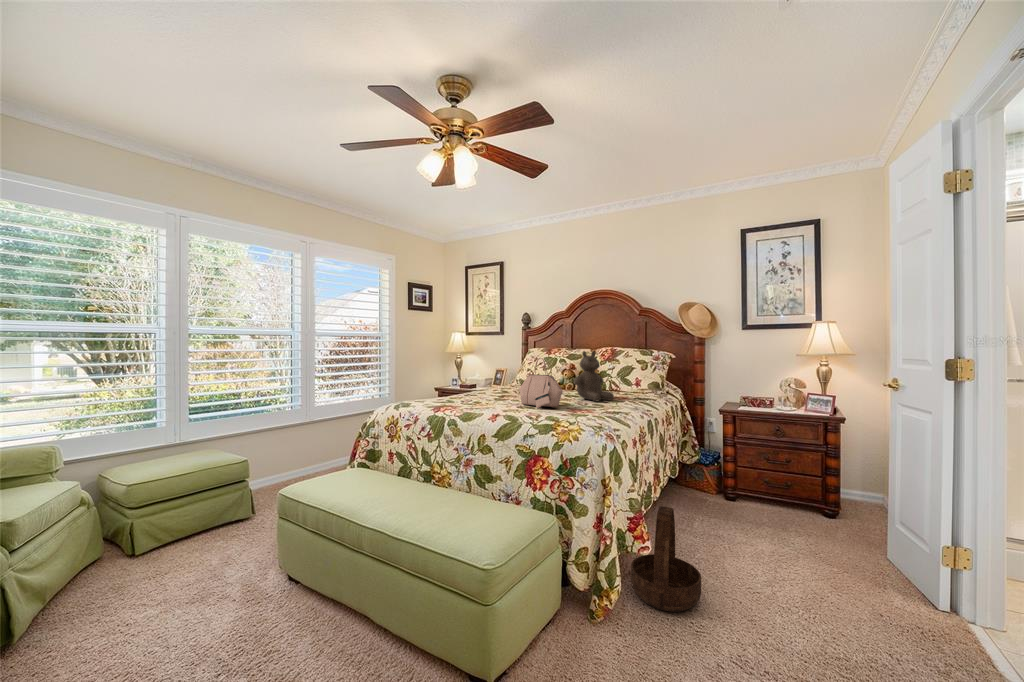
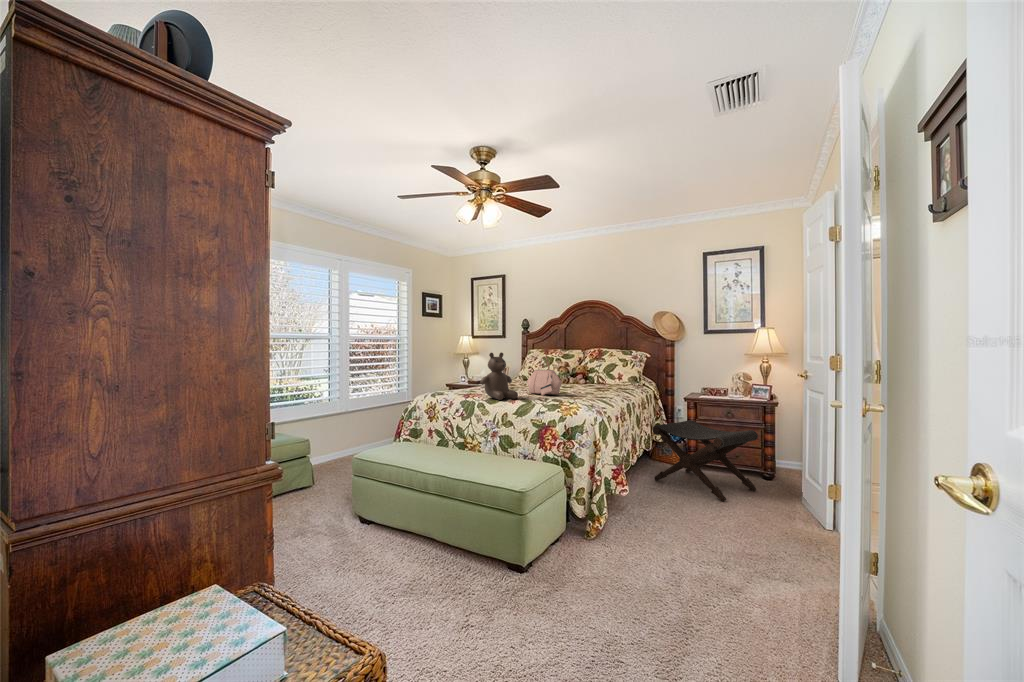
teddy bear: present [574,351,614,401] -> present [480,352,518,400]
footstool: none [680,438,822,554] -> present [653,420,758,501]
basket: present [631,506,701,612] -> none [615,462,664,534]

